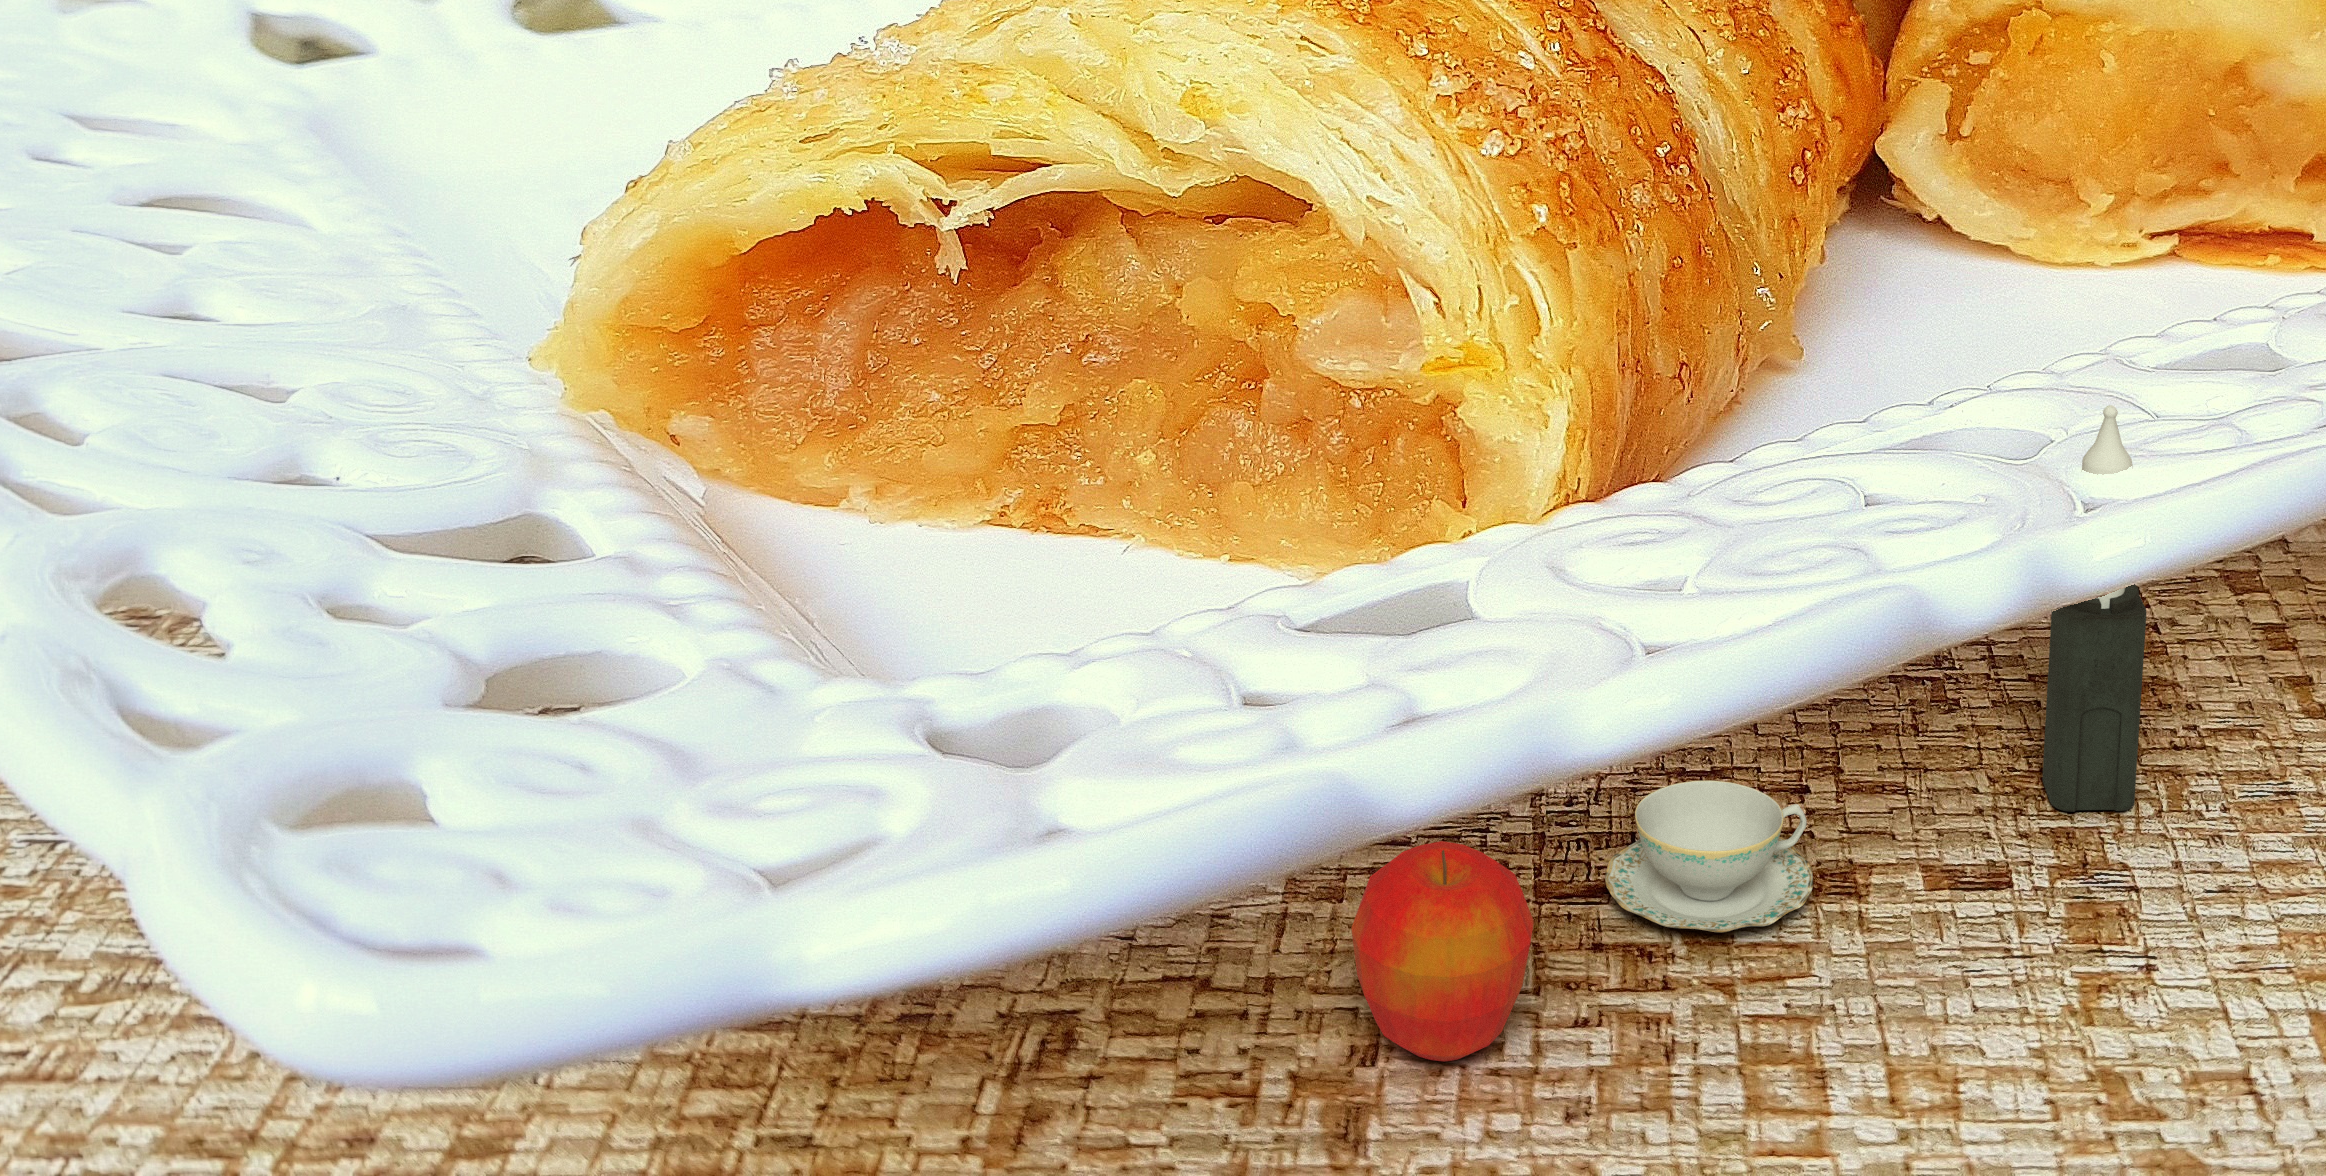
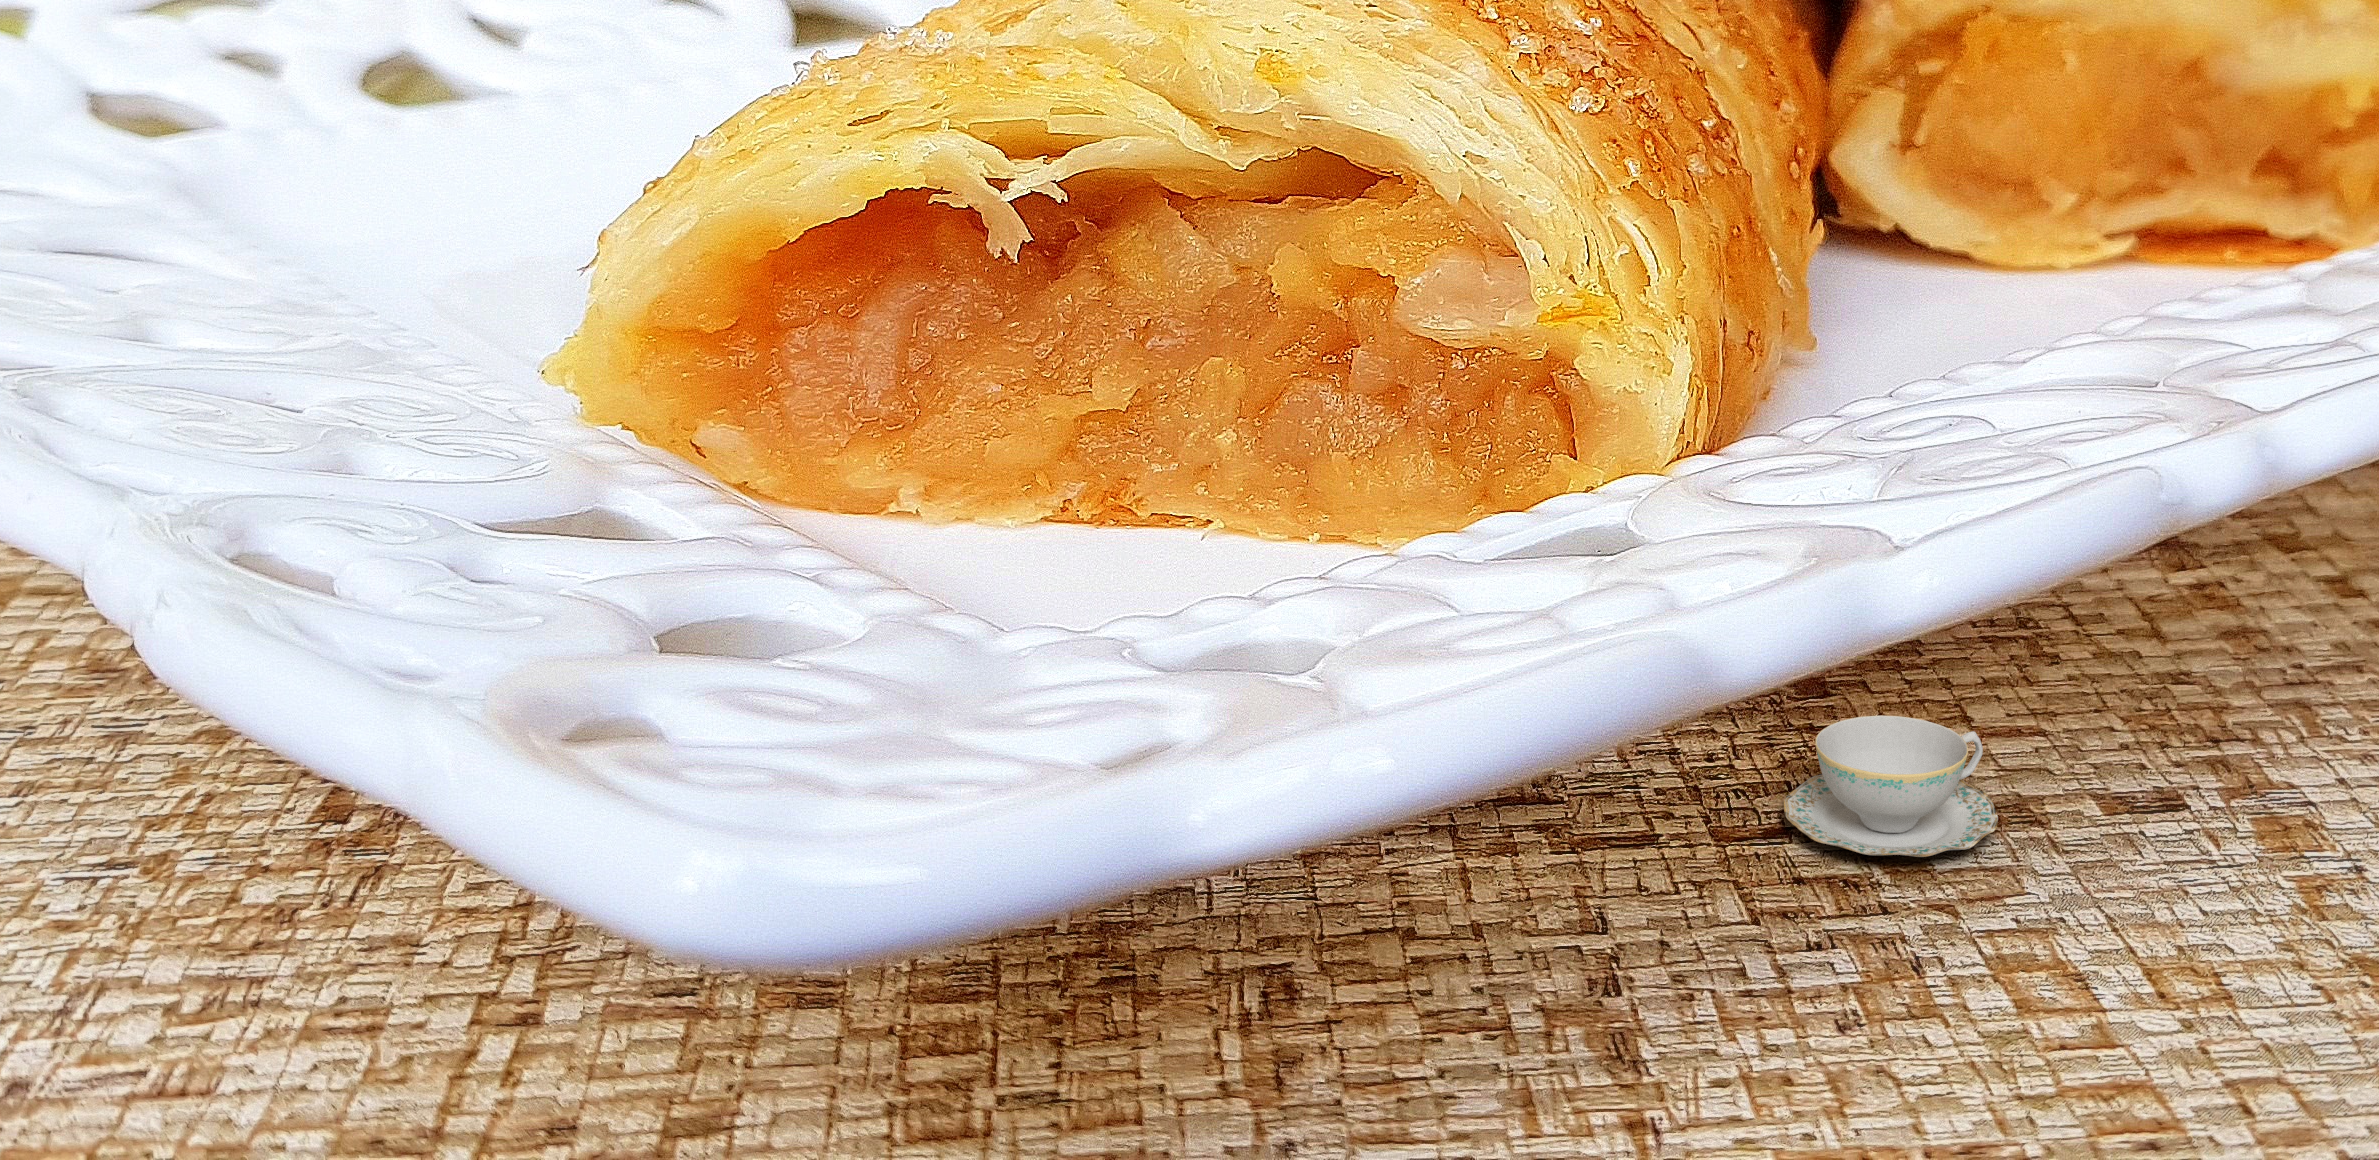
candle: present [2042,405,2147,812] -> none [2174,321,2287,740]
apple: present [1351,841,1534,1062] -> none [1597,757,1784,986]

